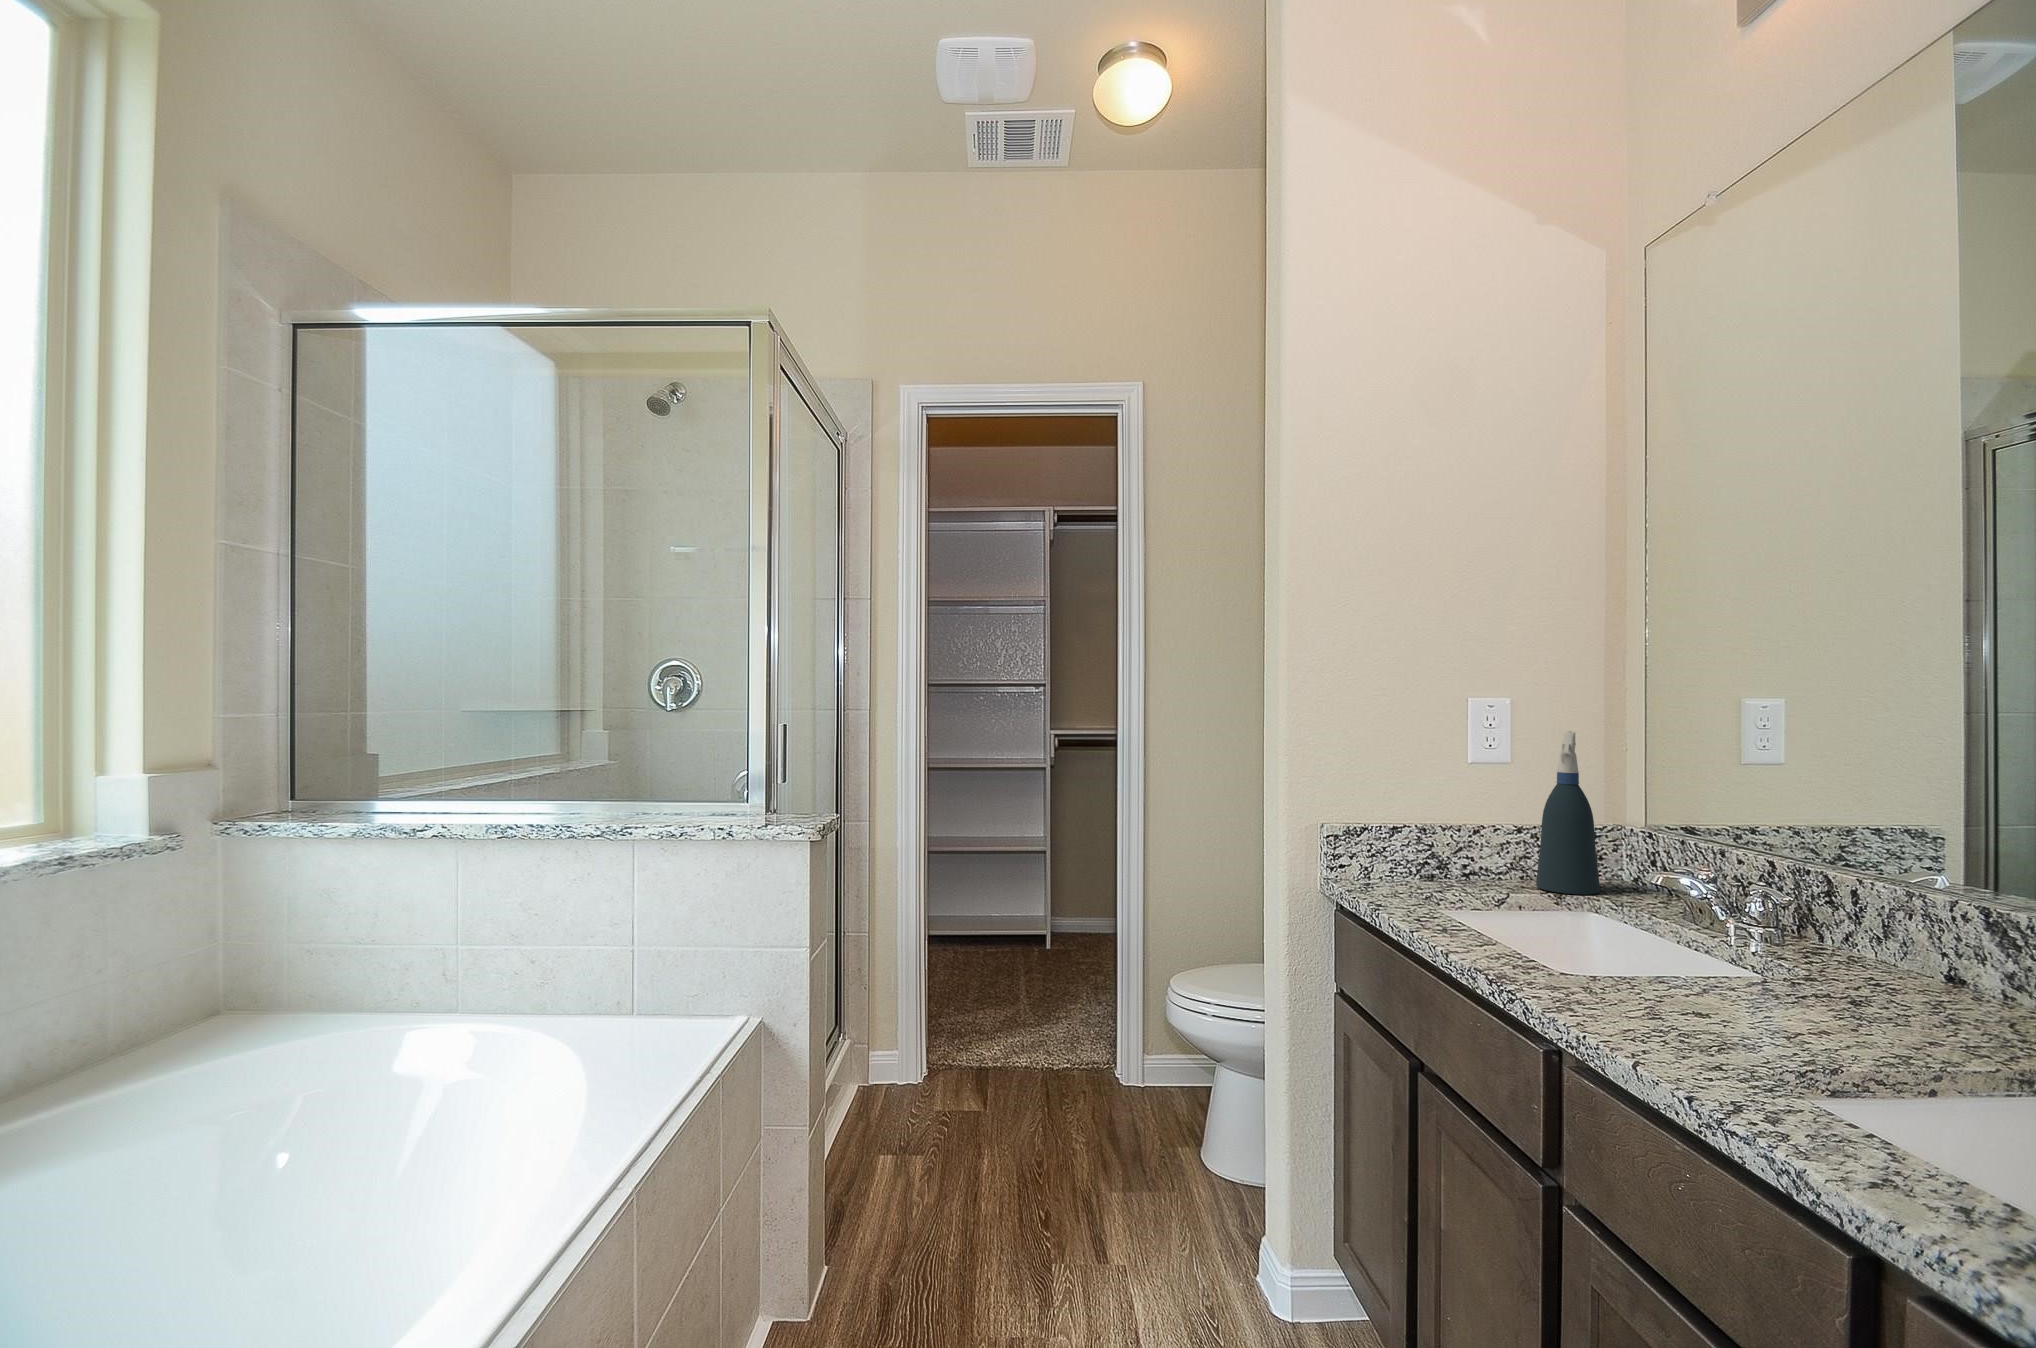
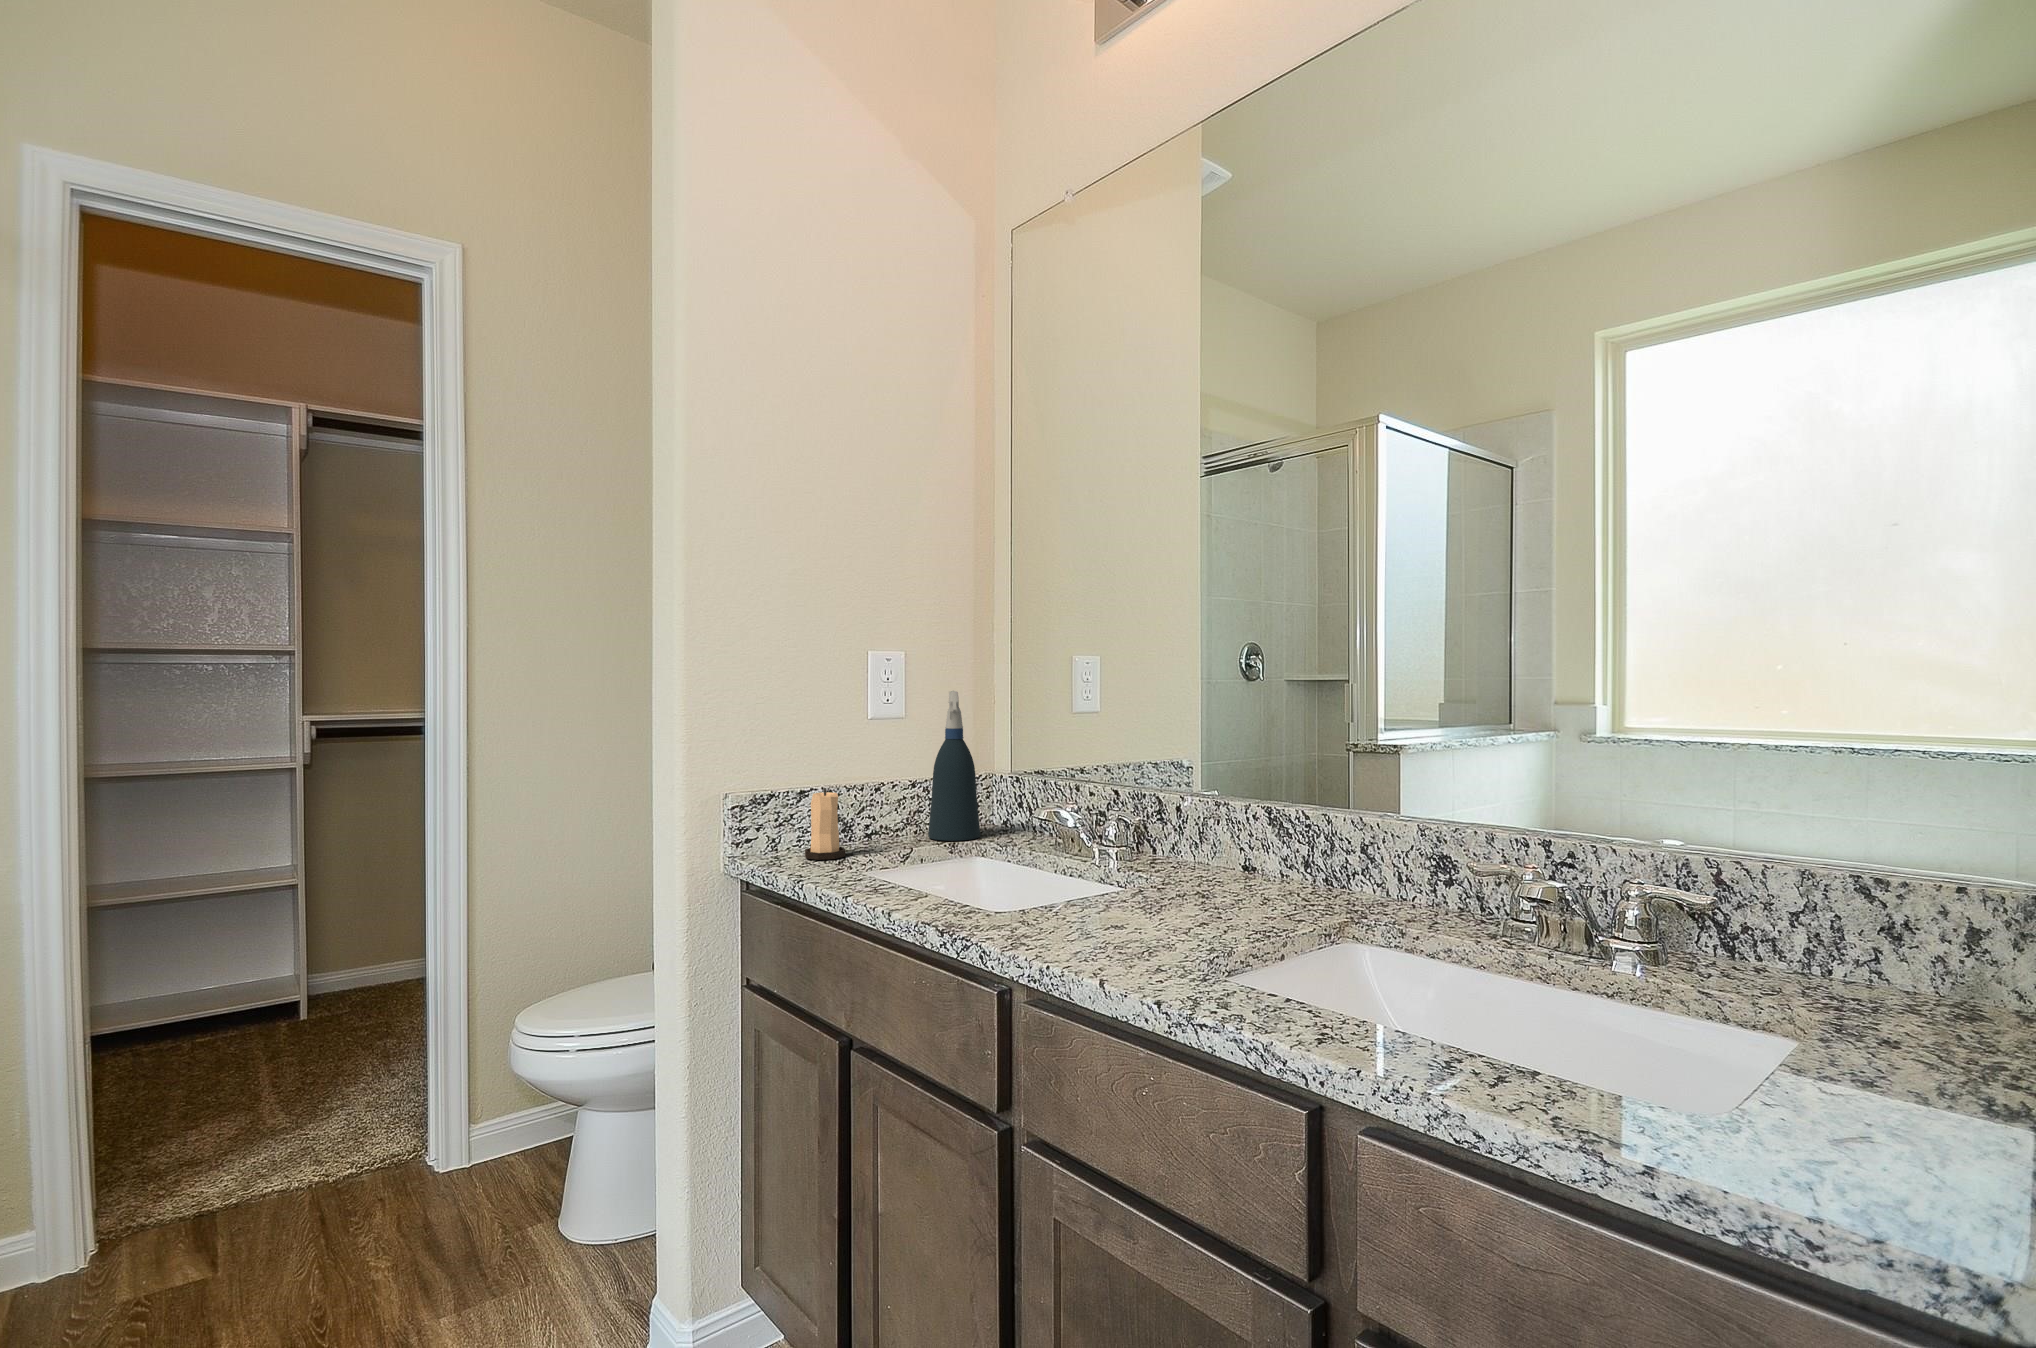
candle: none [1392,823,1434,895] -> present [805,788,845,860]

